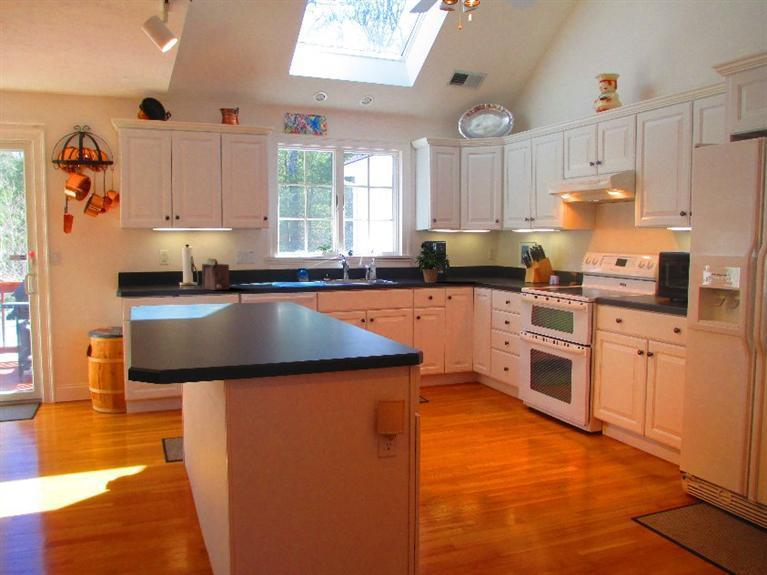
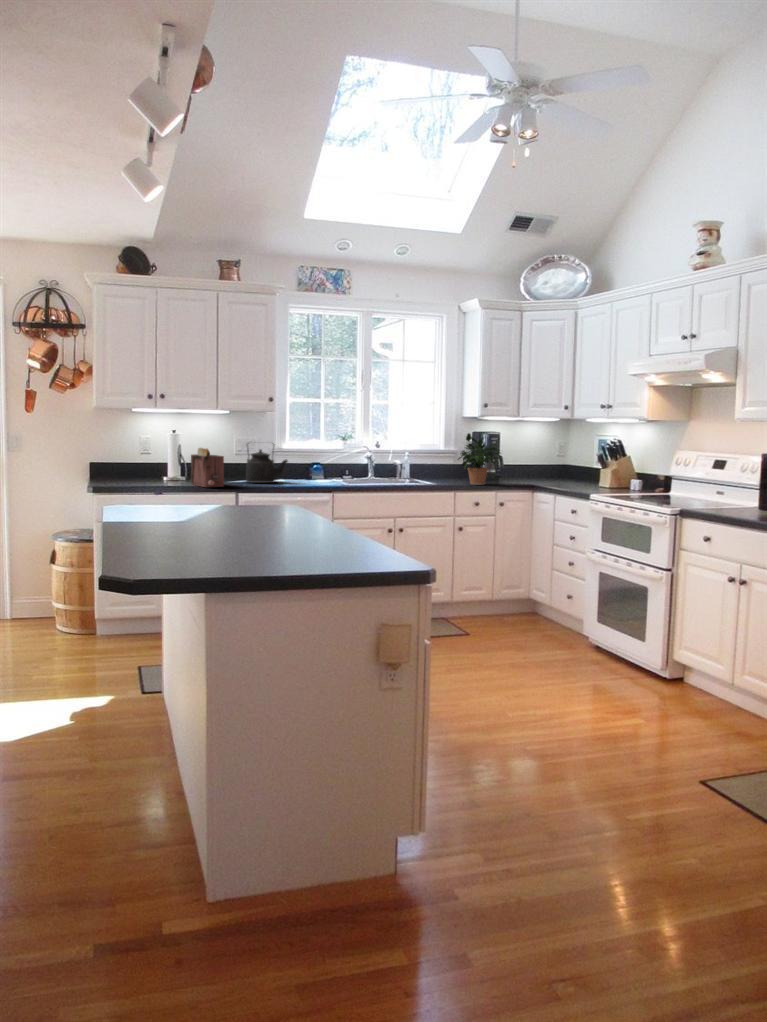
kettle: none [247,253,281,286] -> present [246,444,288,483]

